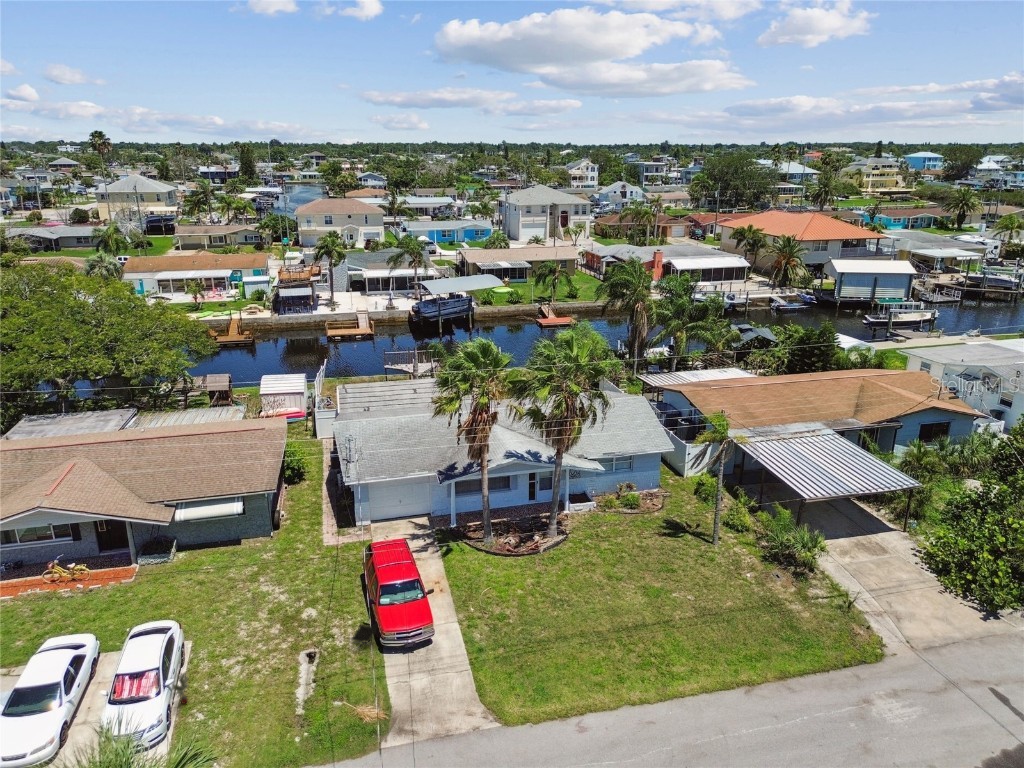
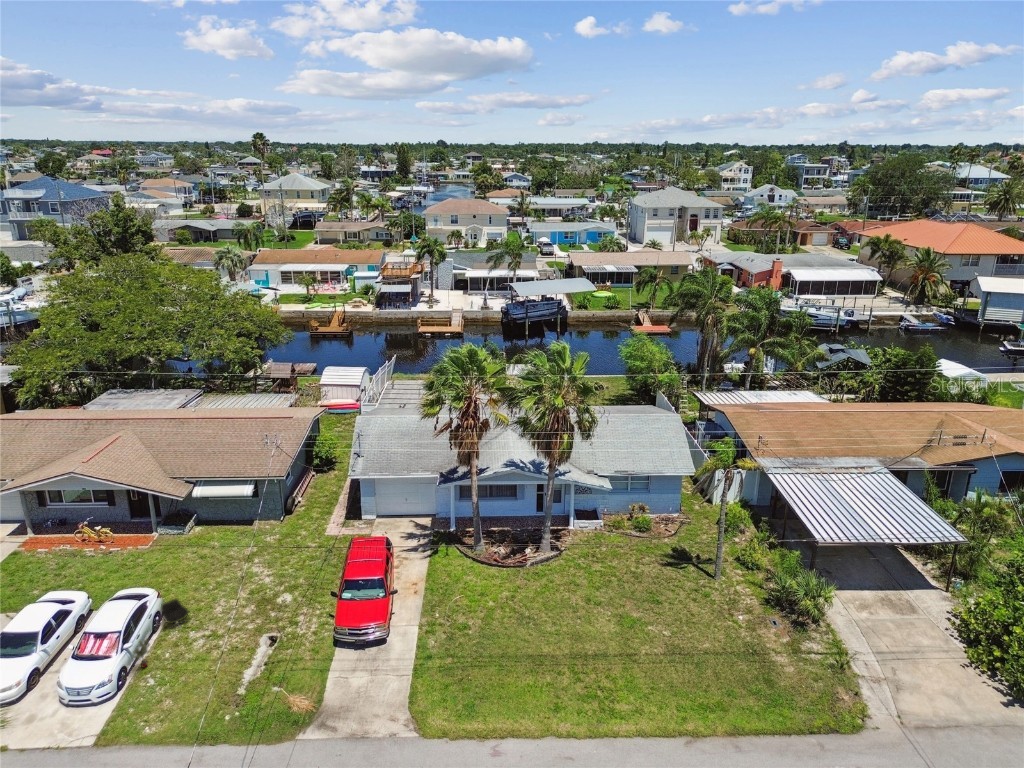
lounge chair: present [351,624,377,648] -> present [161,599,189,624]

